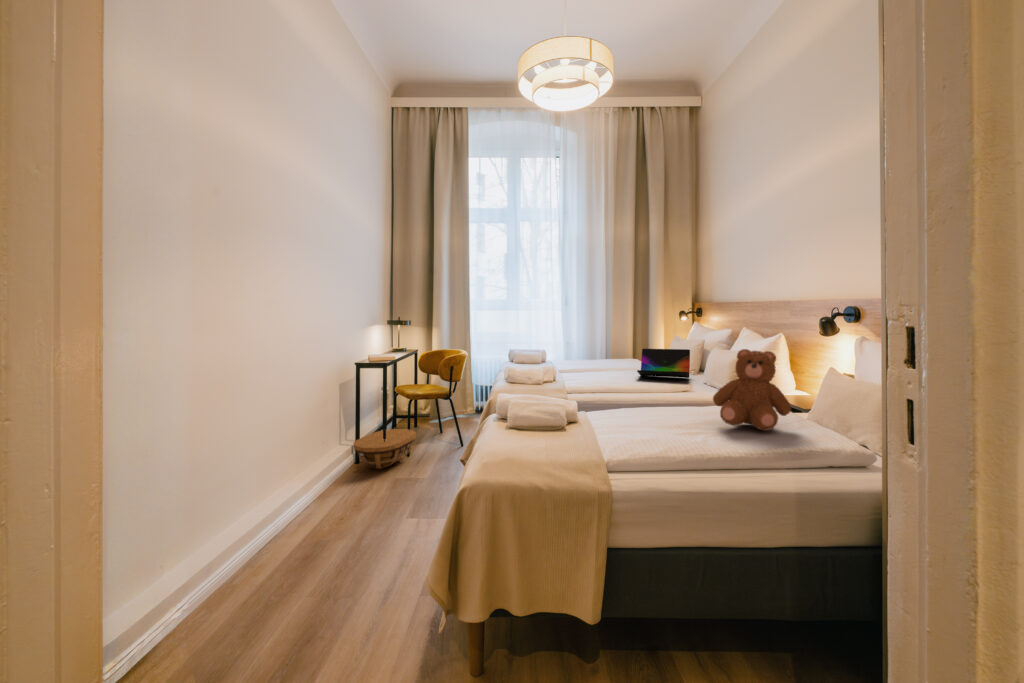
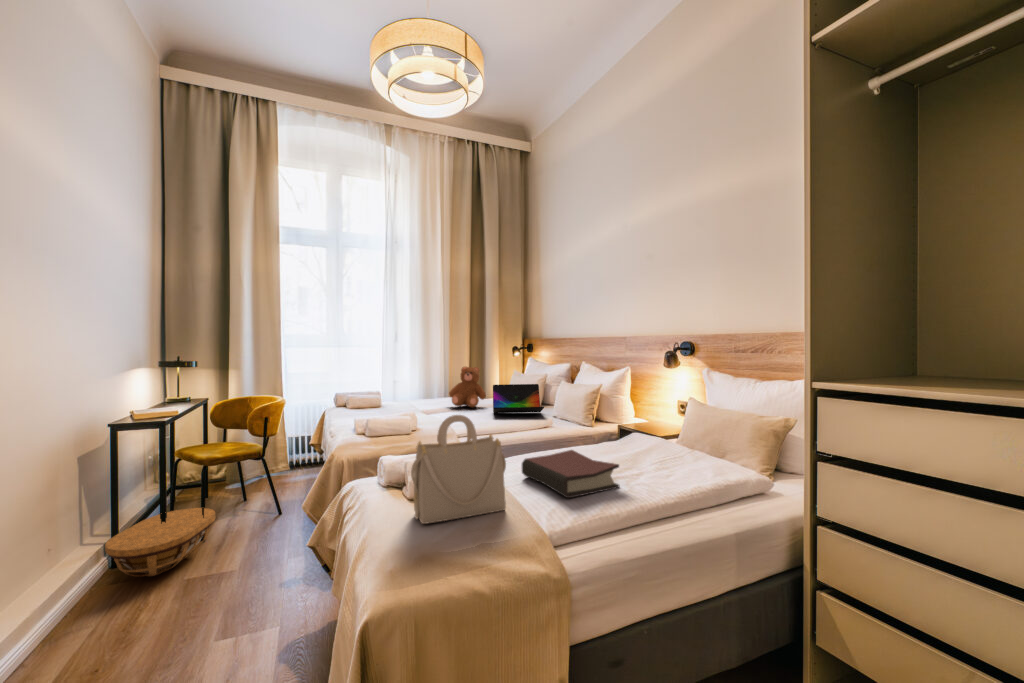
teddy bear: present [713,349,791,430] -> present [449,366,486,407]
handbag: none [512,367,585,443] -> present [411,415,506,524]
hardback book: none [614,407,692,442] -> present [522,450,619,498]

